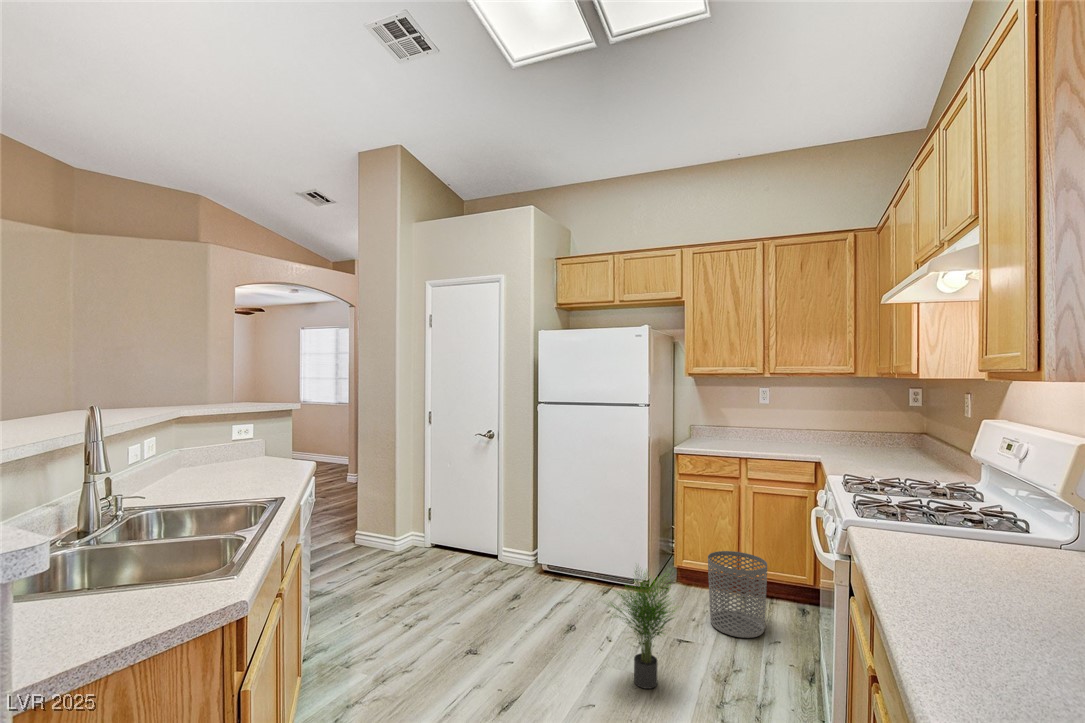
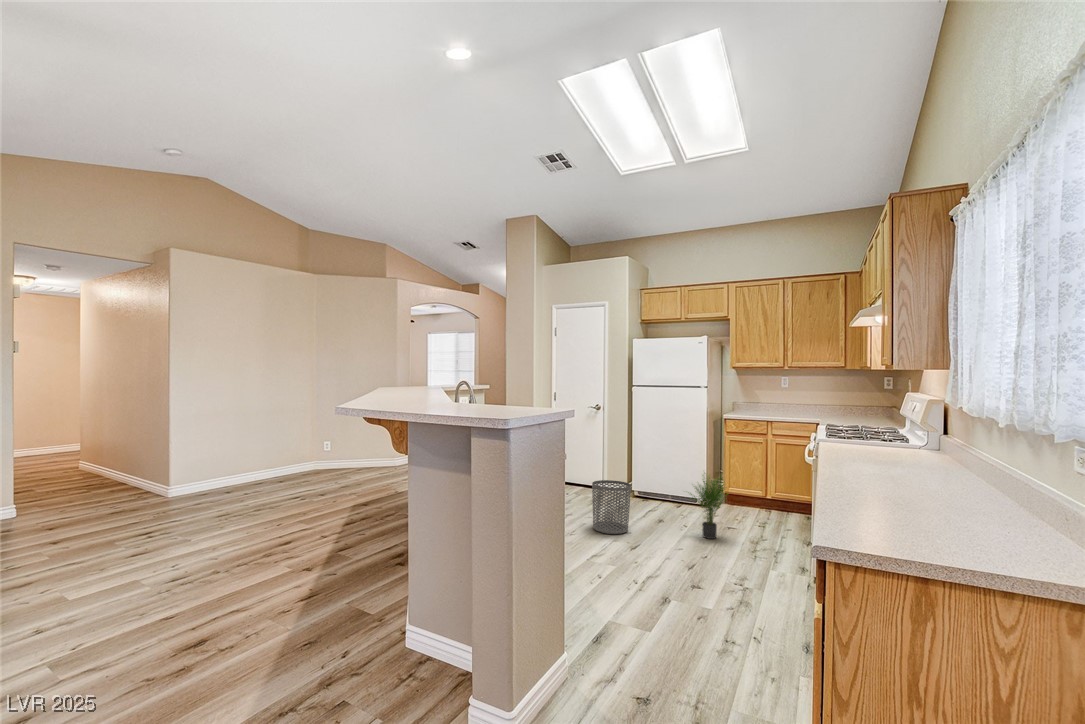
waste bin: present [708,551,767,638] -> present [592,480,631,534]

